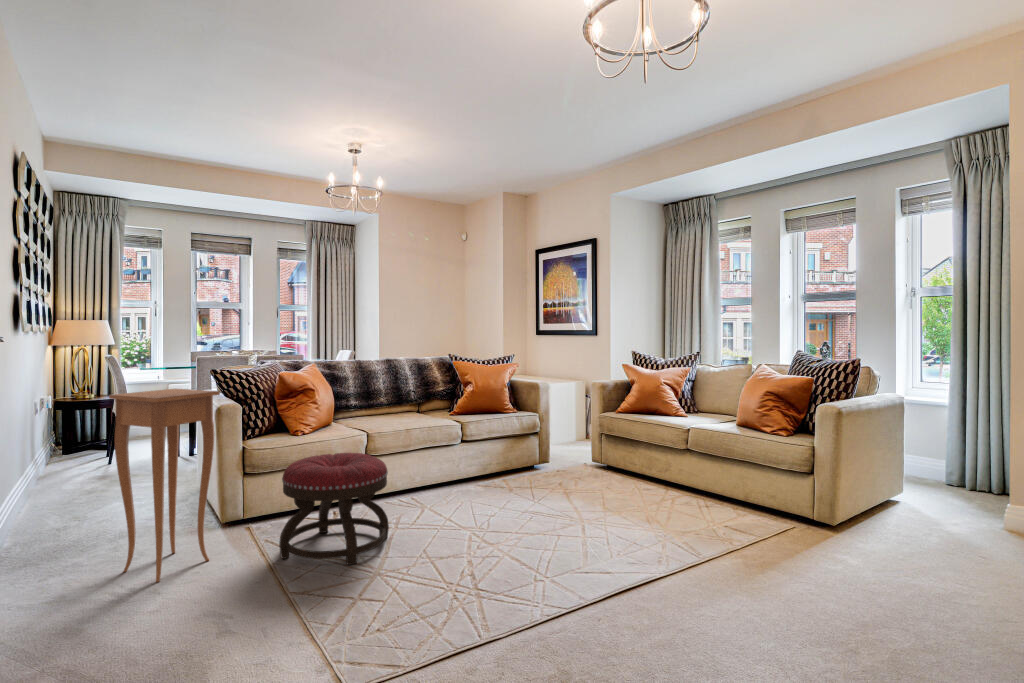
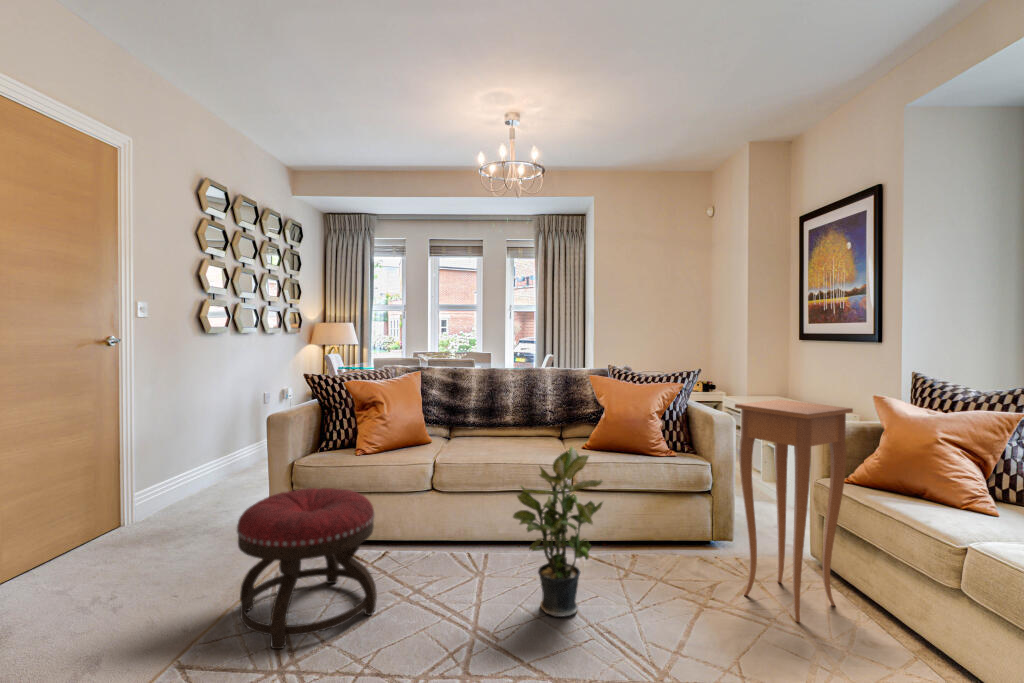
side table: present [109,389,220,582] -> present [735,400,853,622]
potted plant: none [465,403,523,512] -> present [513,446,603,617]

